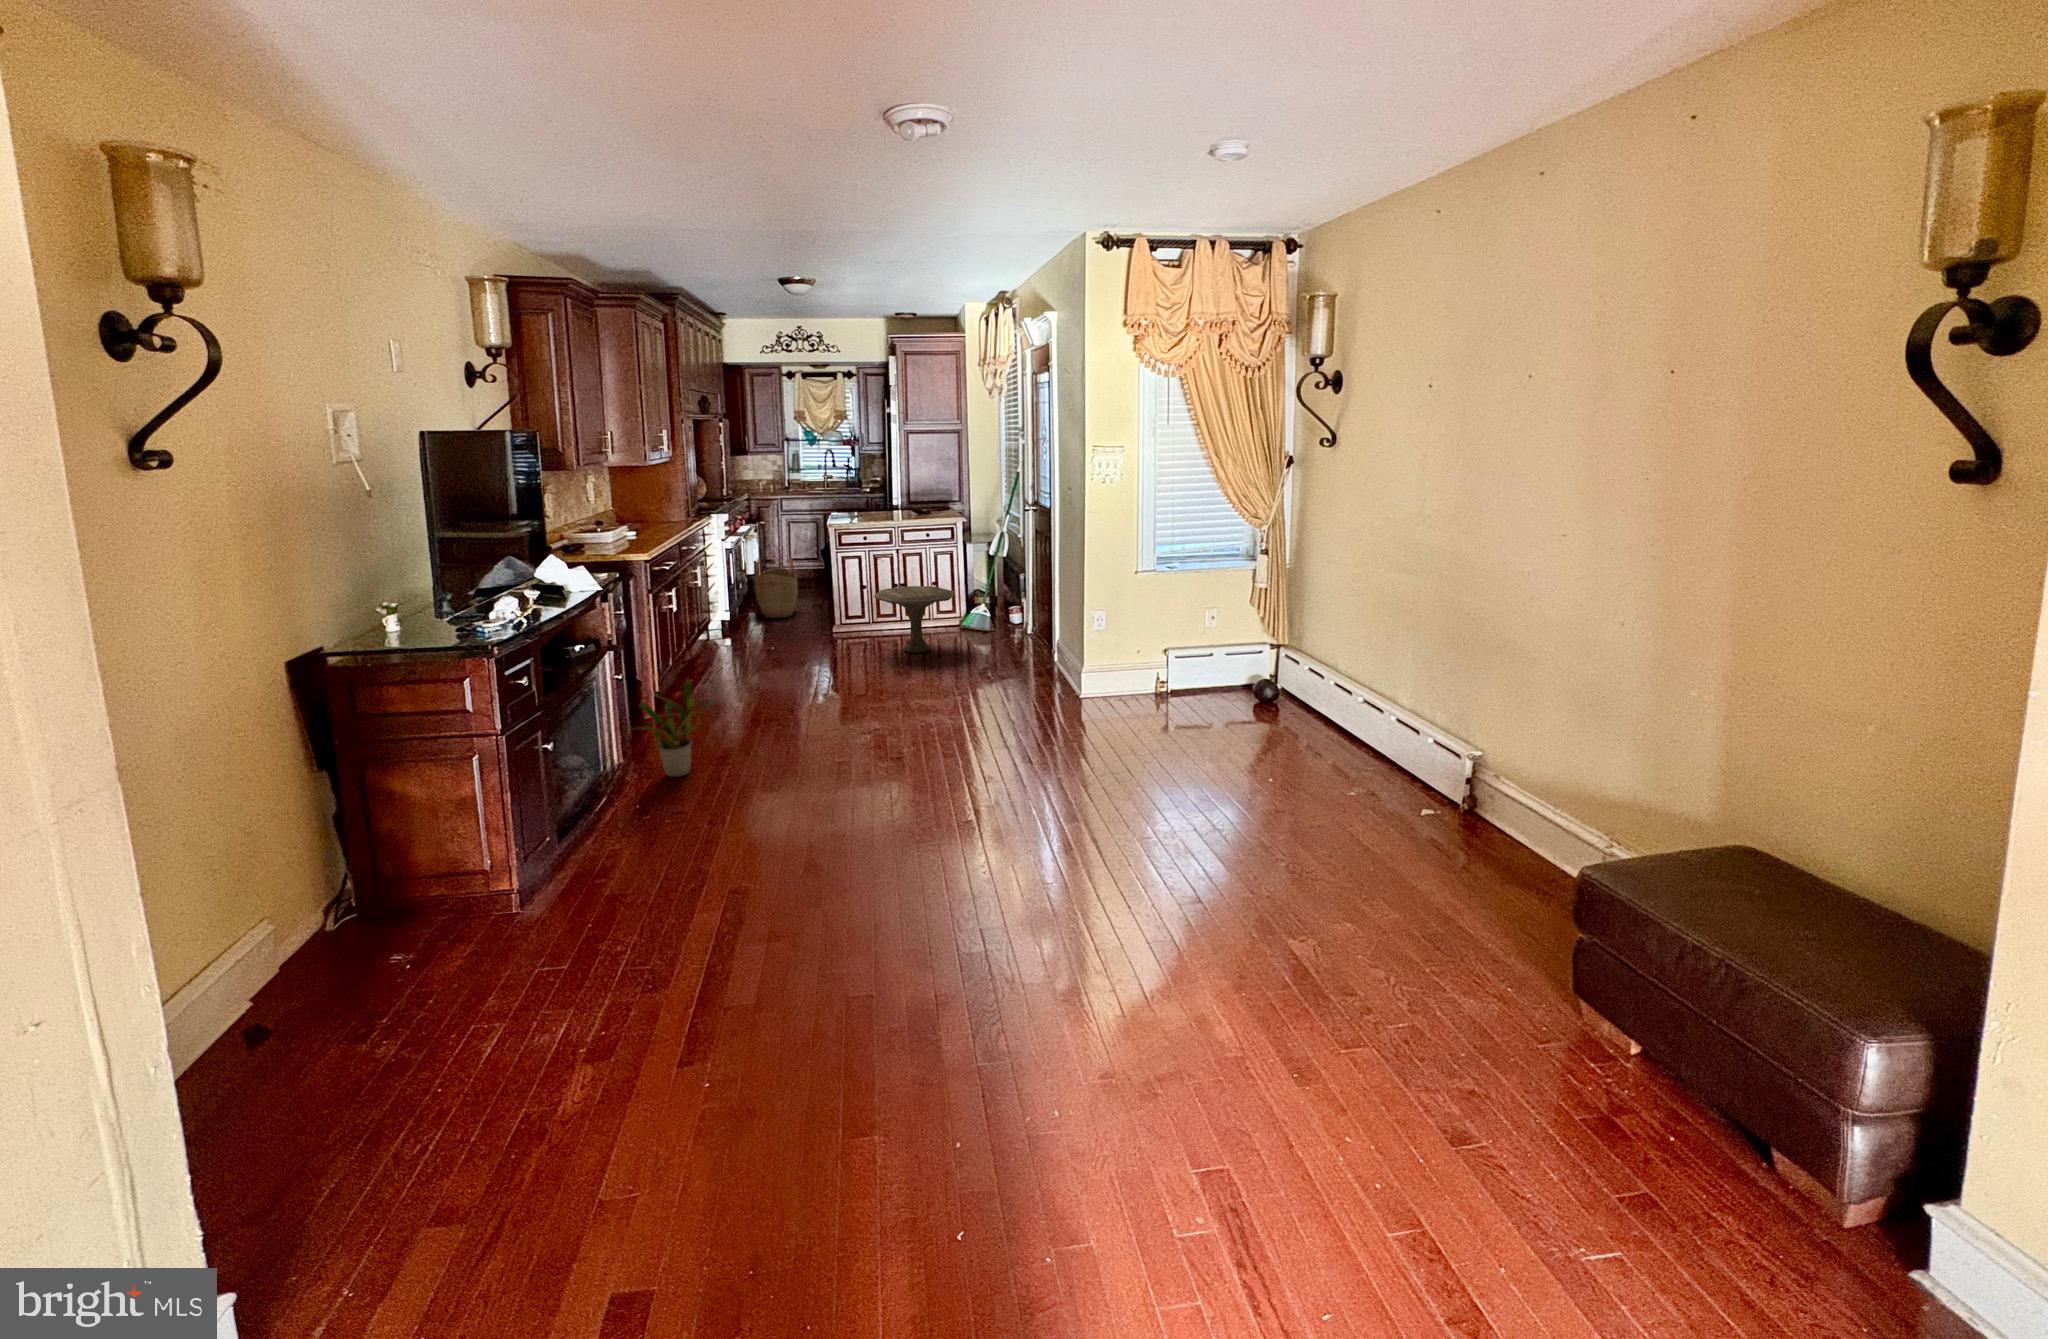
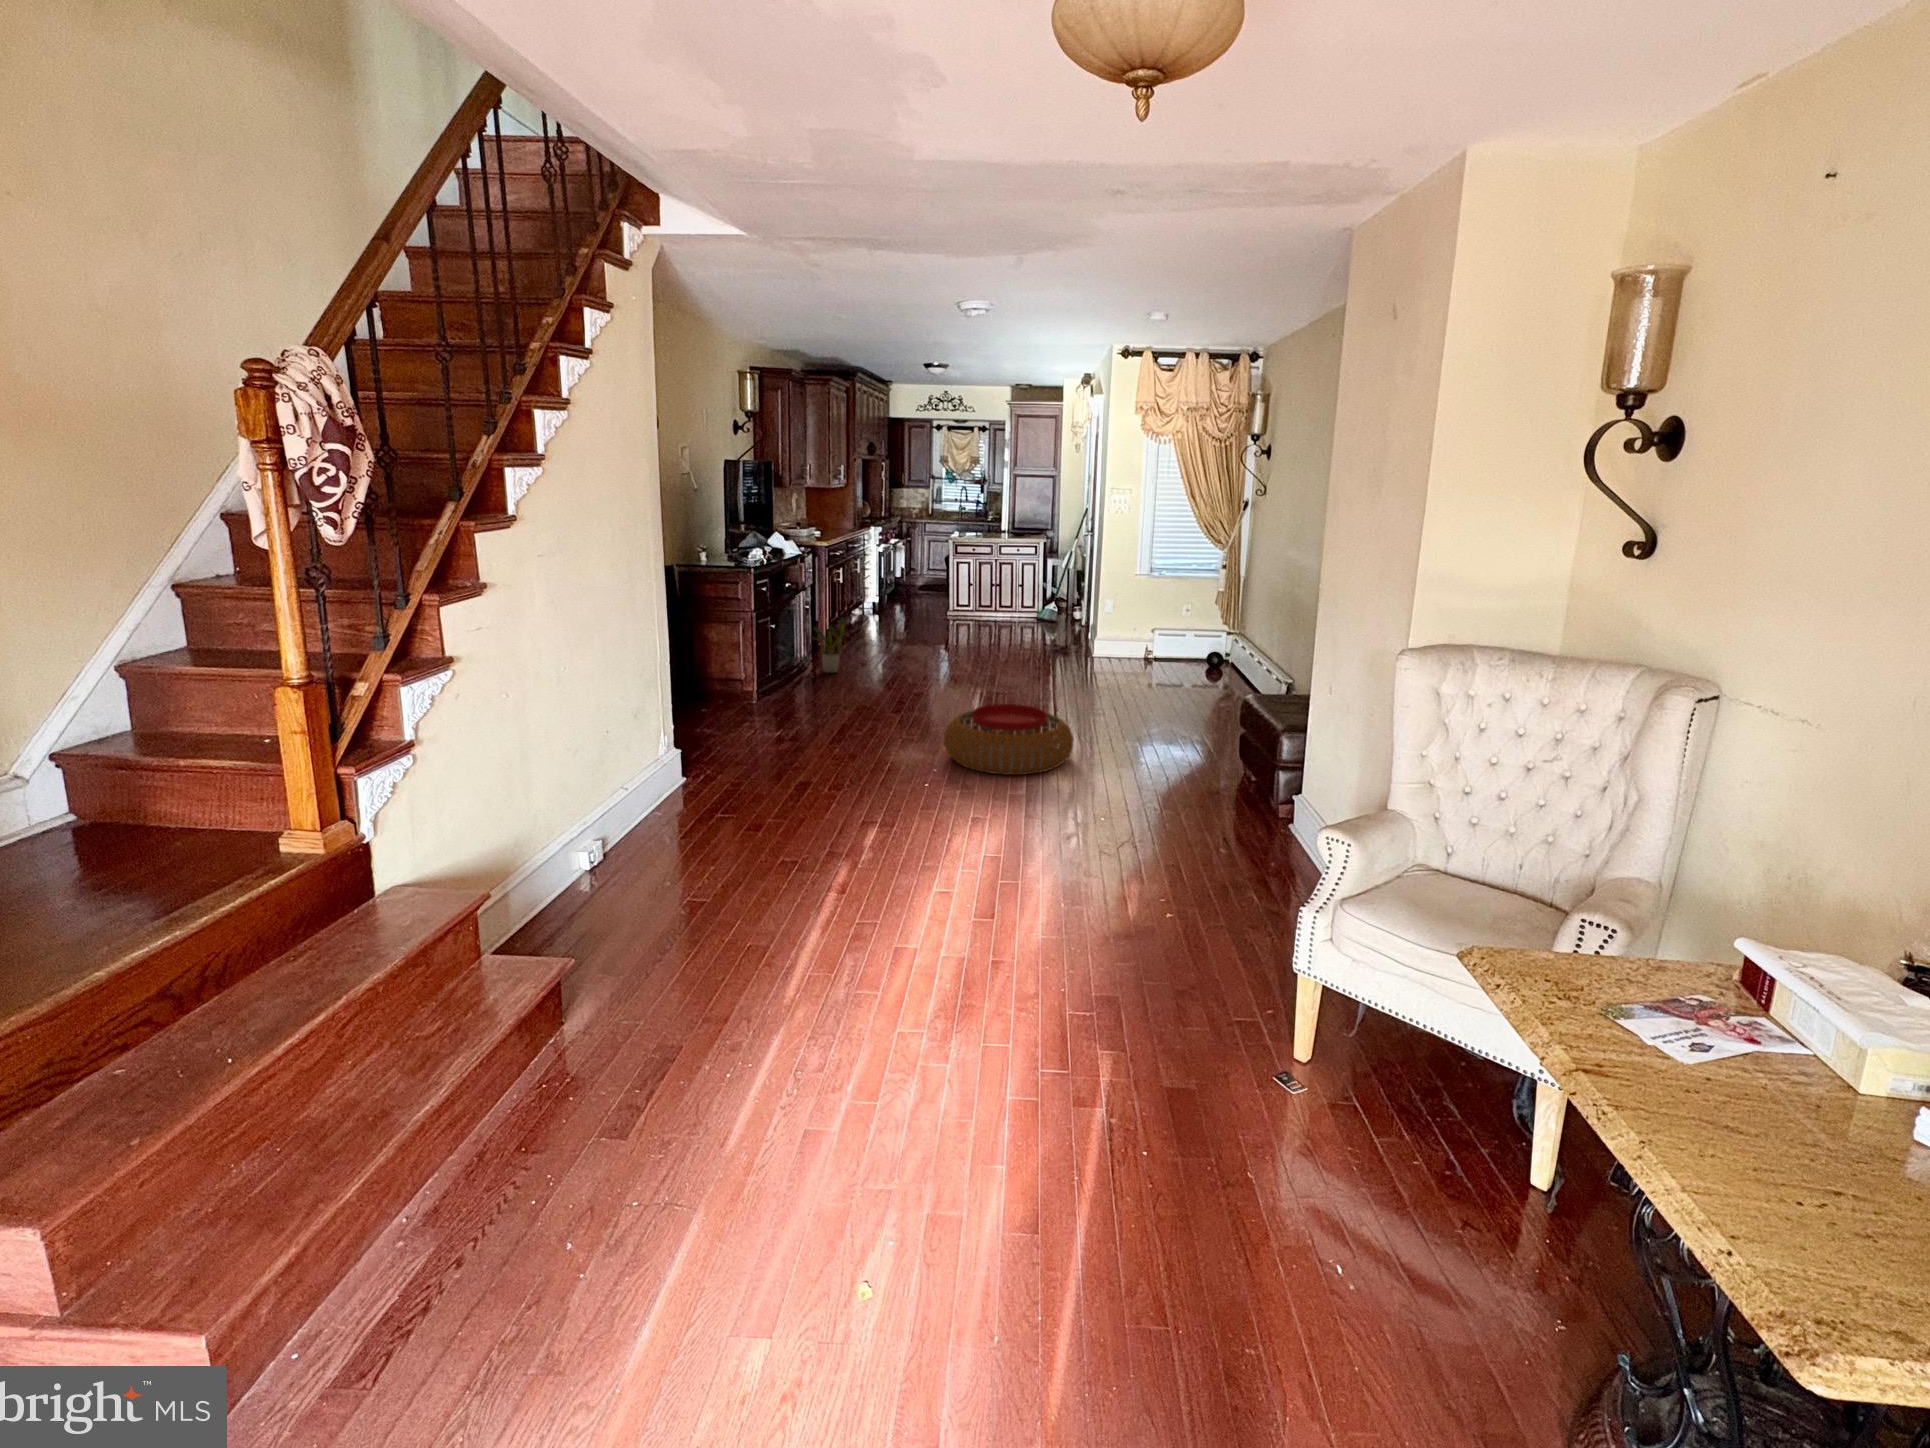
woven basket: present [755,558,798,618] -> none [896,564,927,610]
side table: present [874,586,955,653] -> none [973,586,1034,634]
pouf: none [953,895,1223,1111] -> present [944,704,1074,775]

